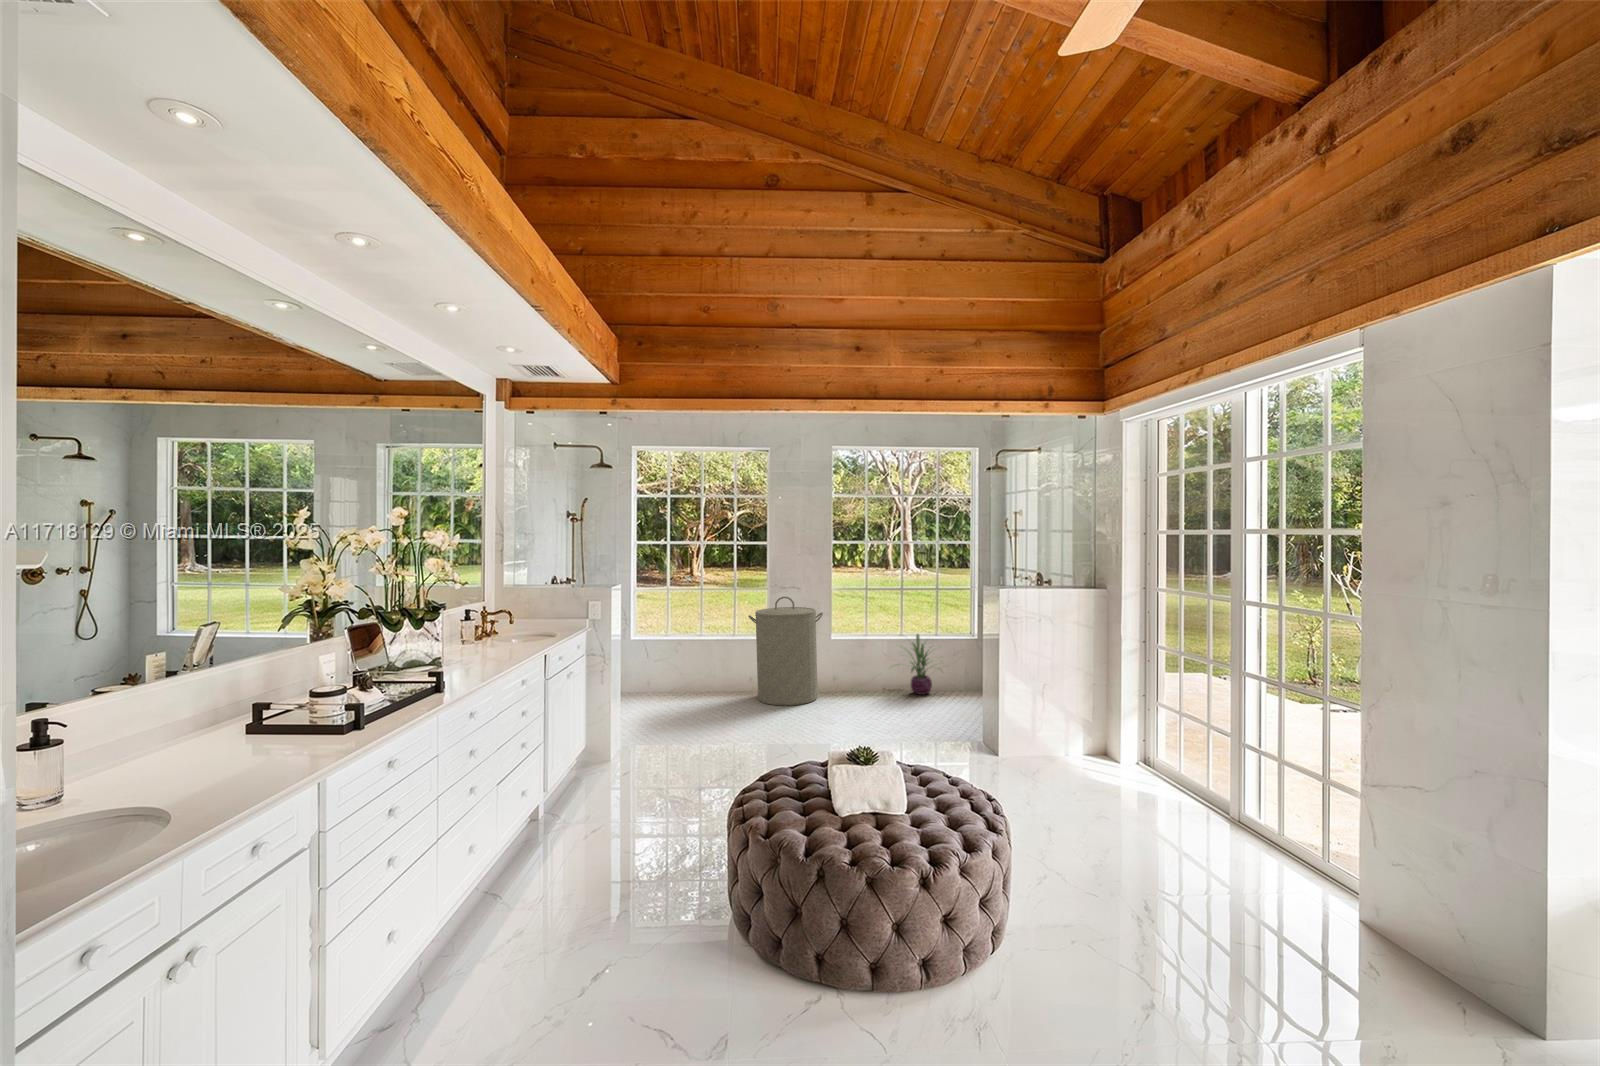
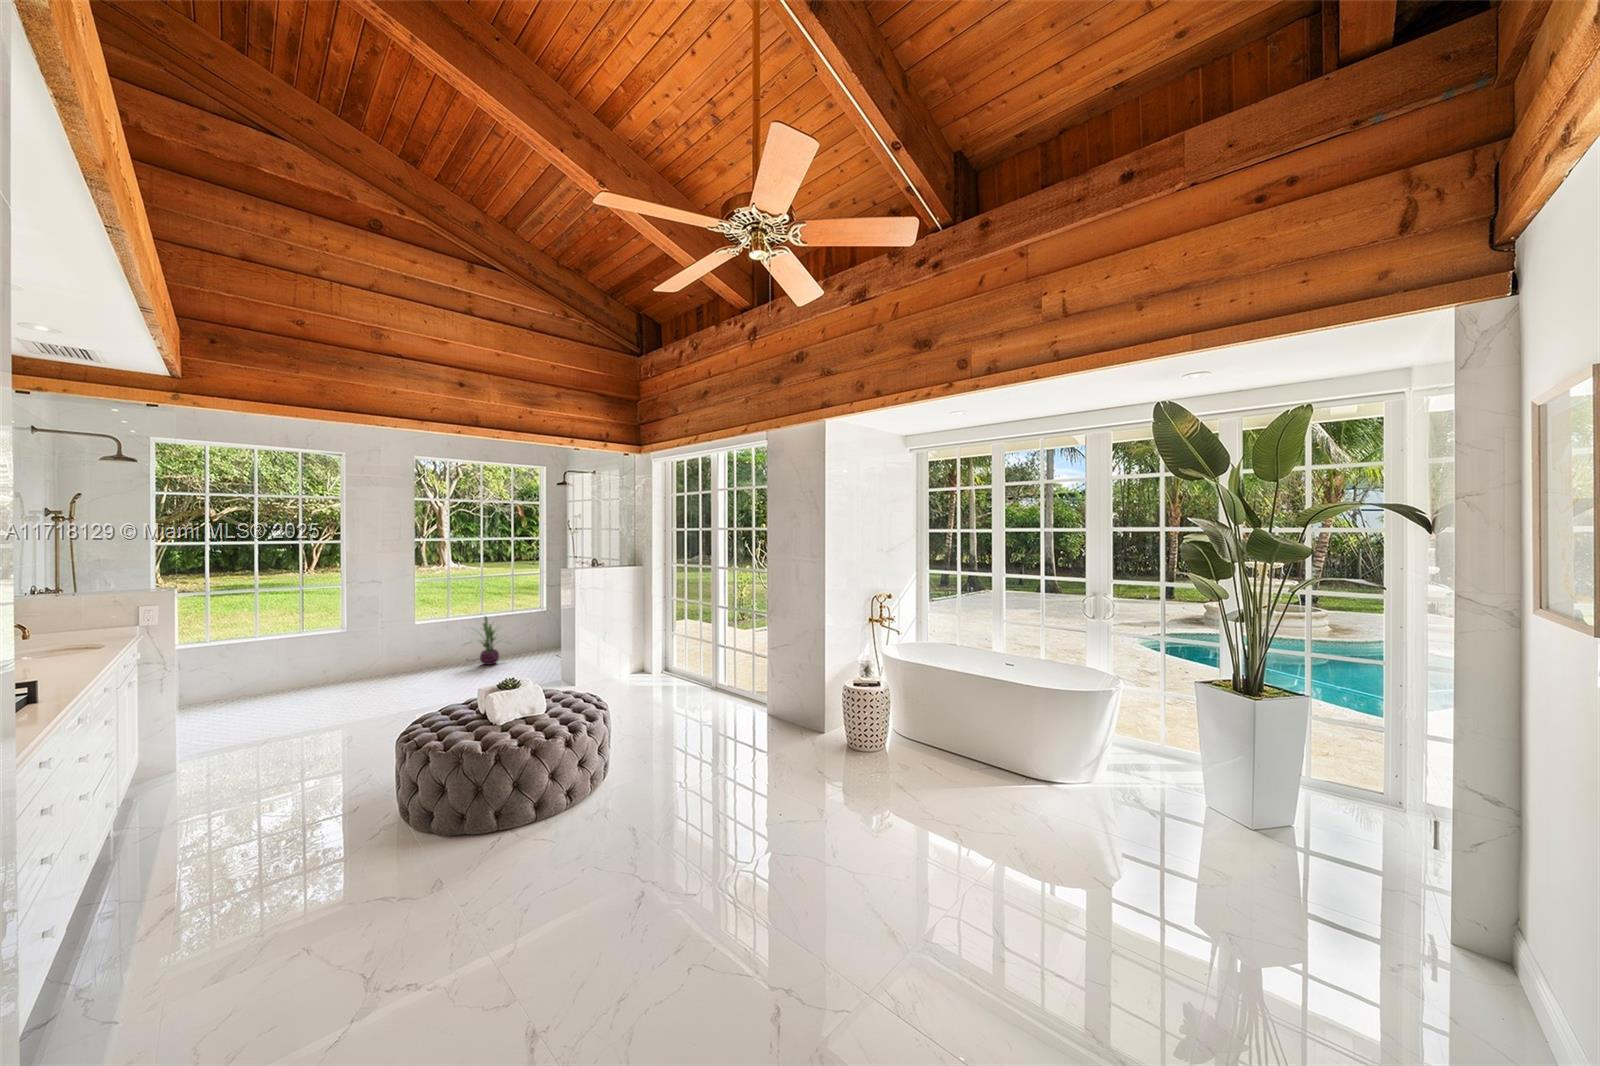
laundry hamper: present [748,597,823,706] -> none [312,591,396,692]

